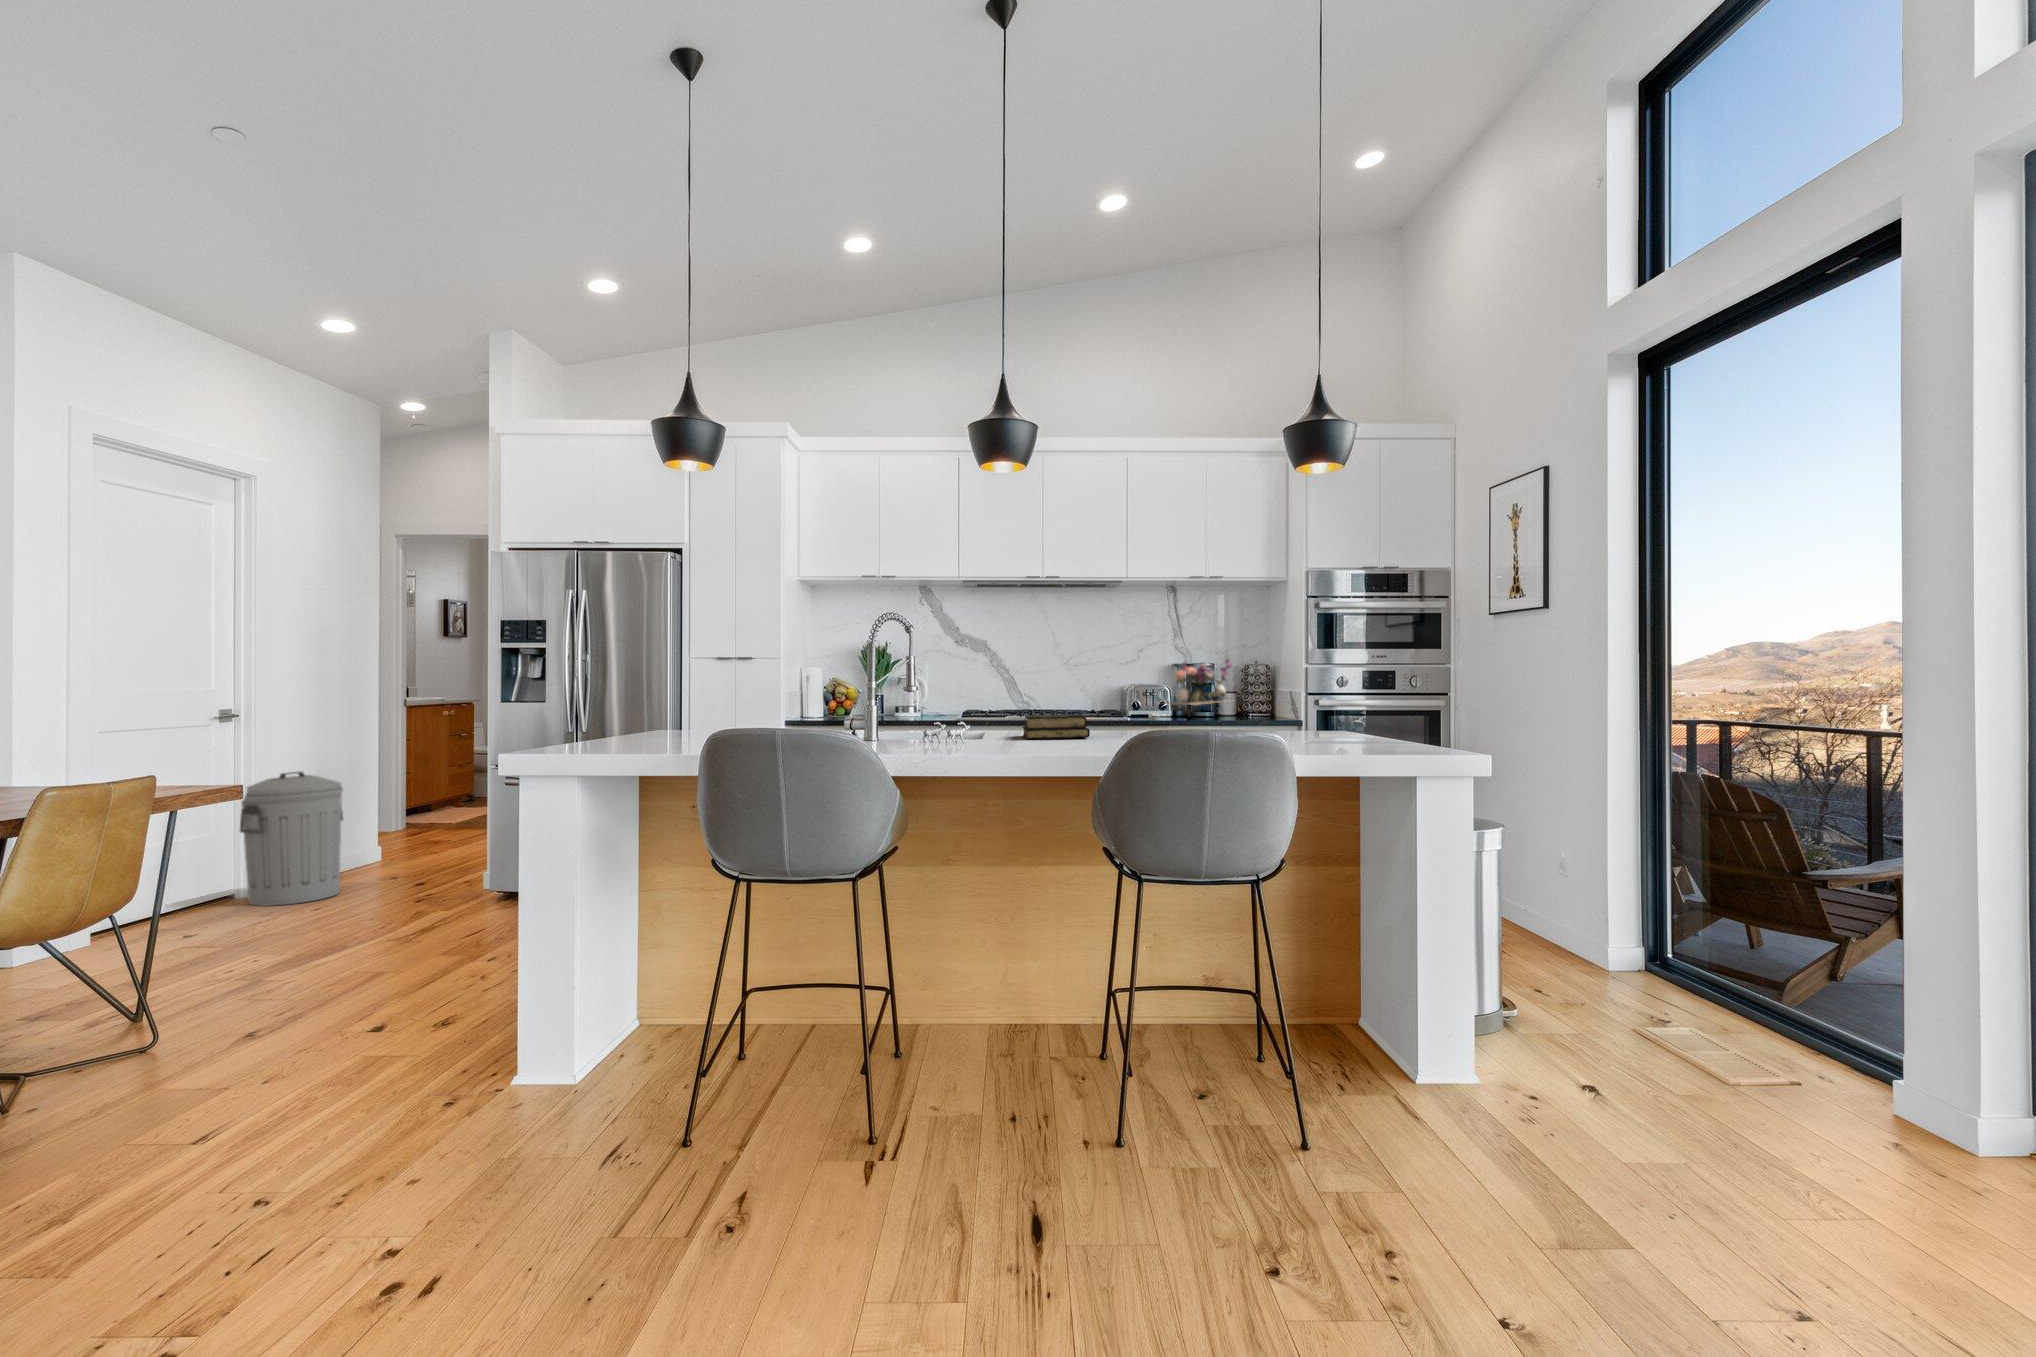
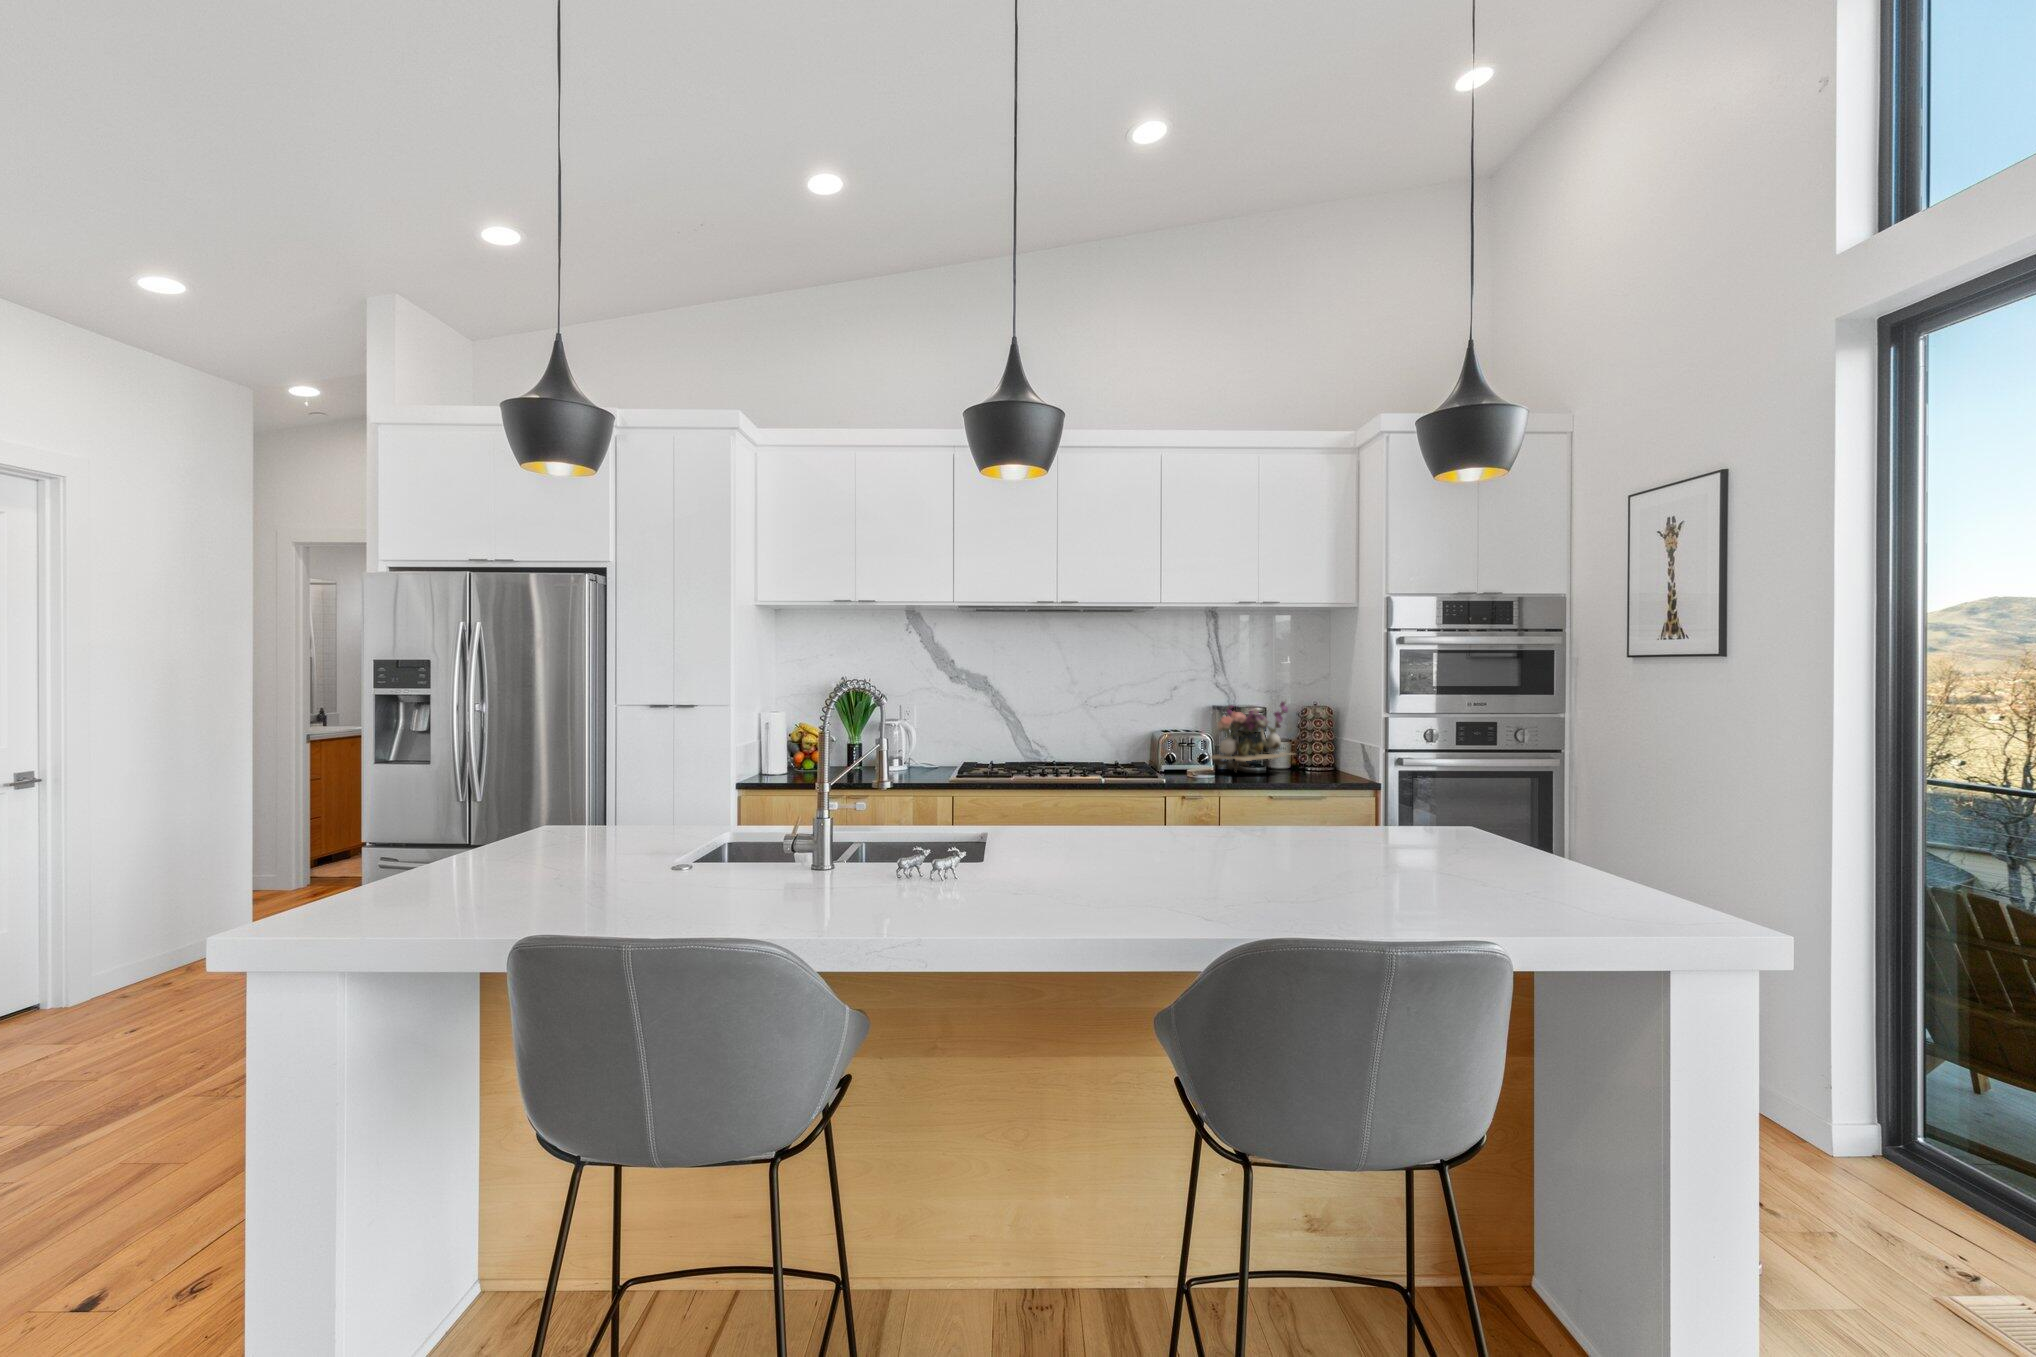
book: present [1023,714,1090,739] -> none [1038,814,1136,861]
trash can: present [240,772,343,906] -> none [39,847,184,1022]

